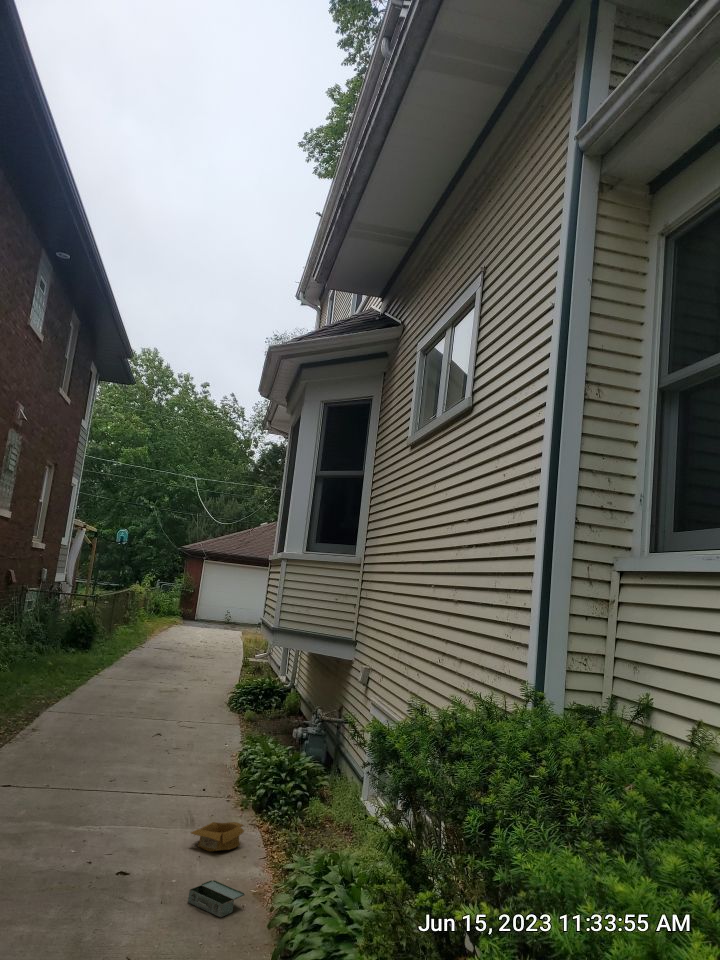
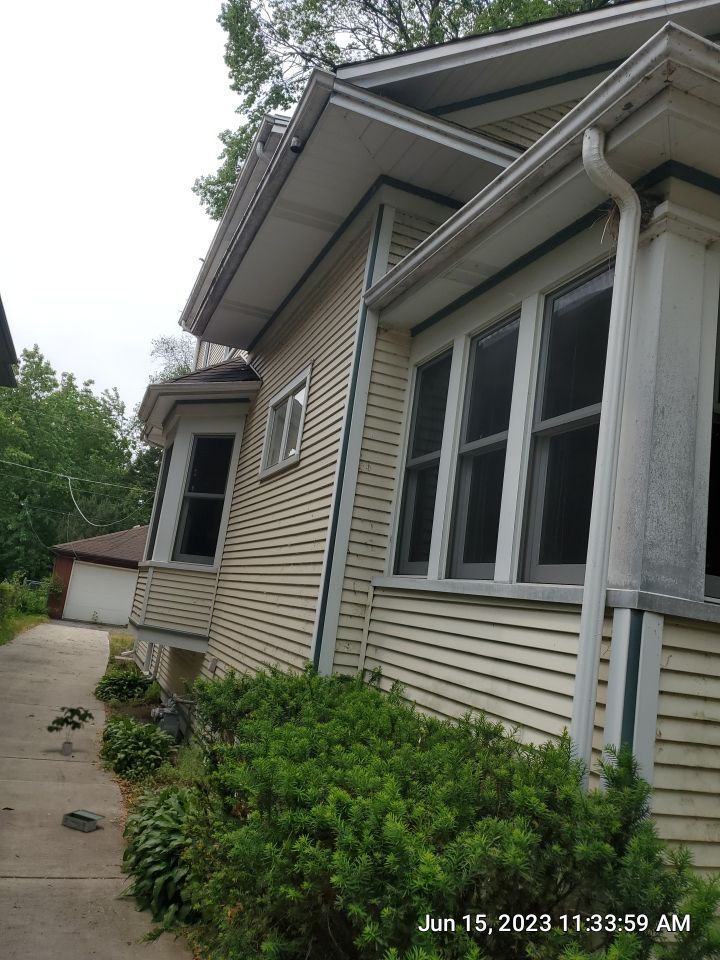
potted plant: none [172,728,226,788] -> present [47,707,94,755]
cardboard box: present [191,822,244,851] -> none [63,775,107,795]

